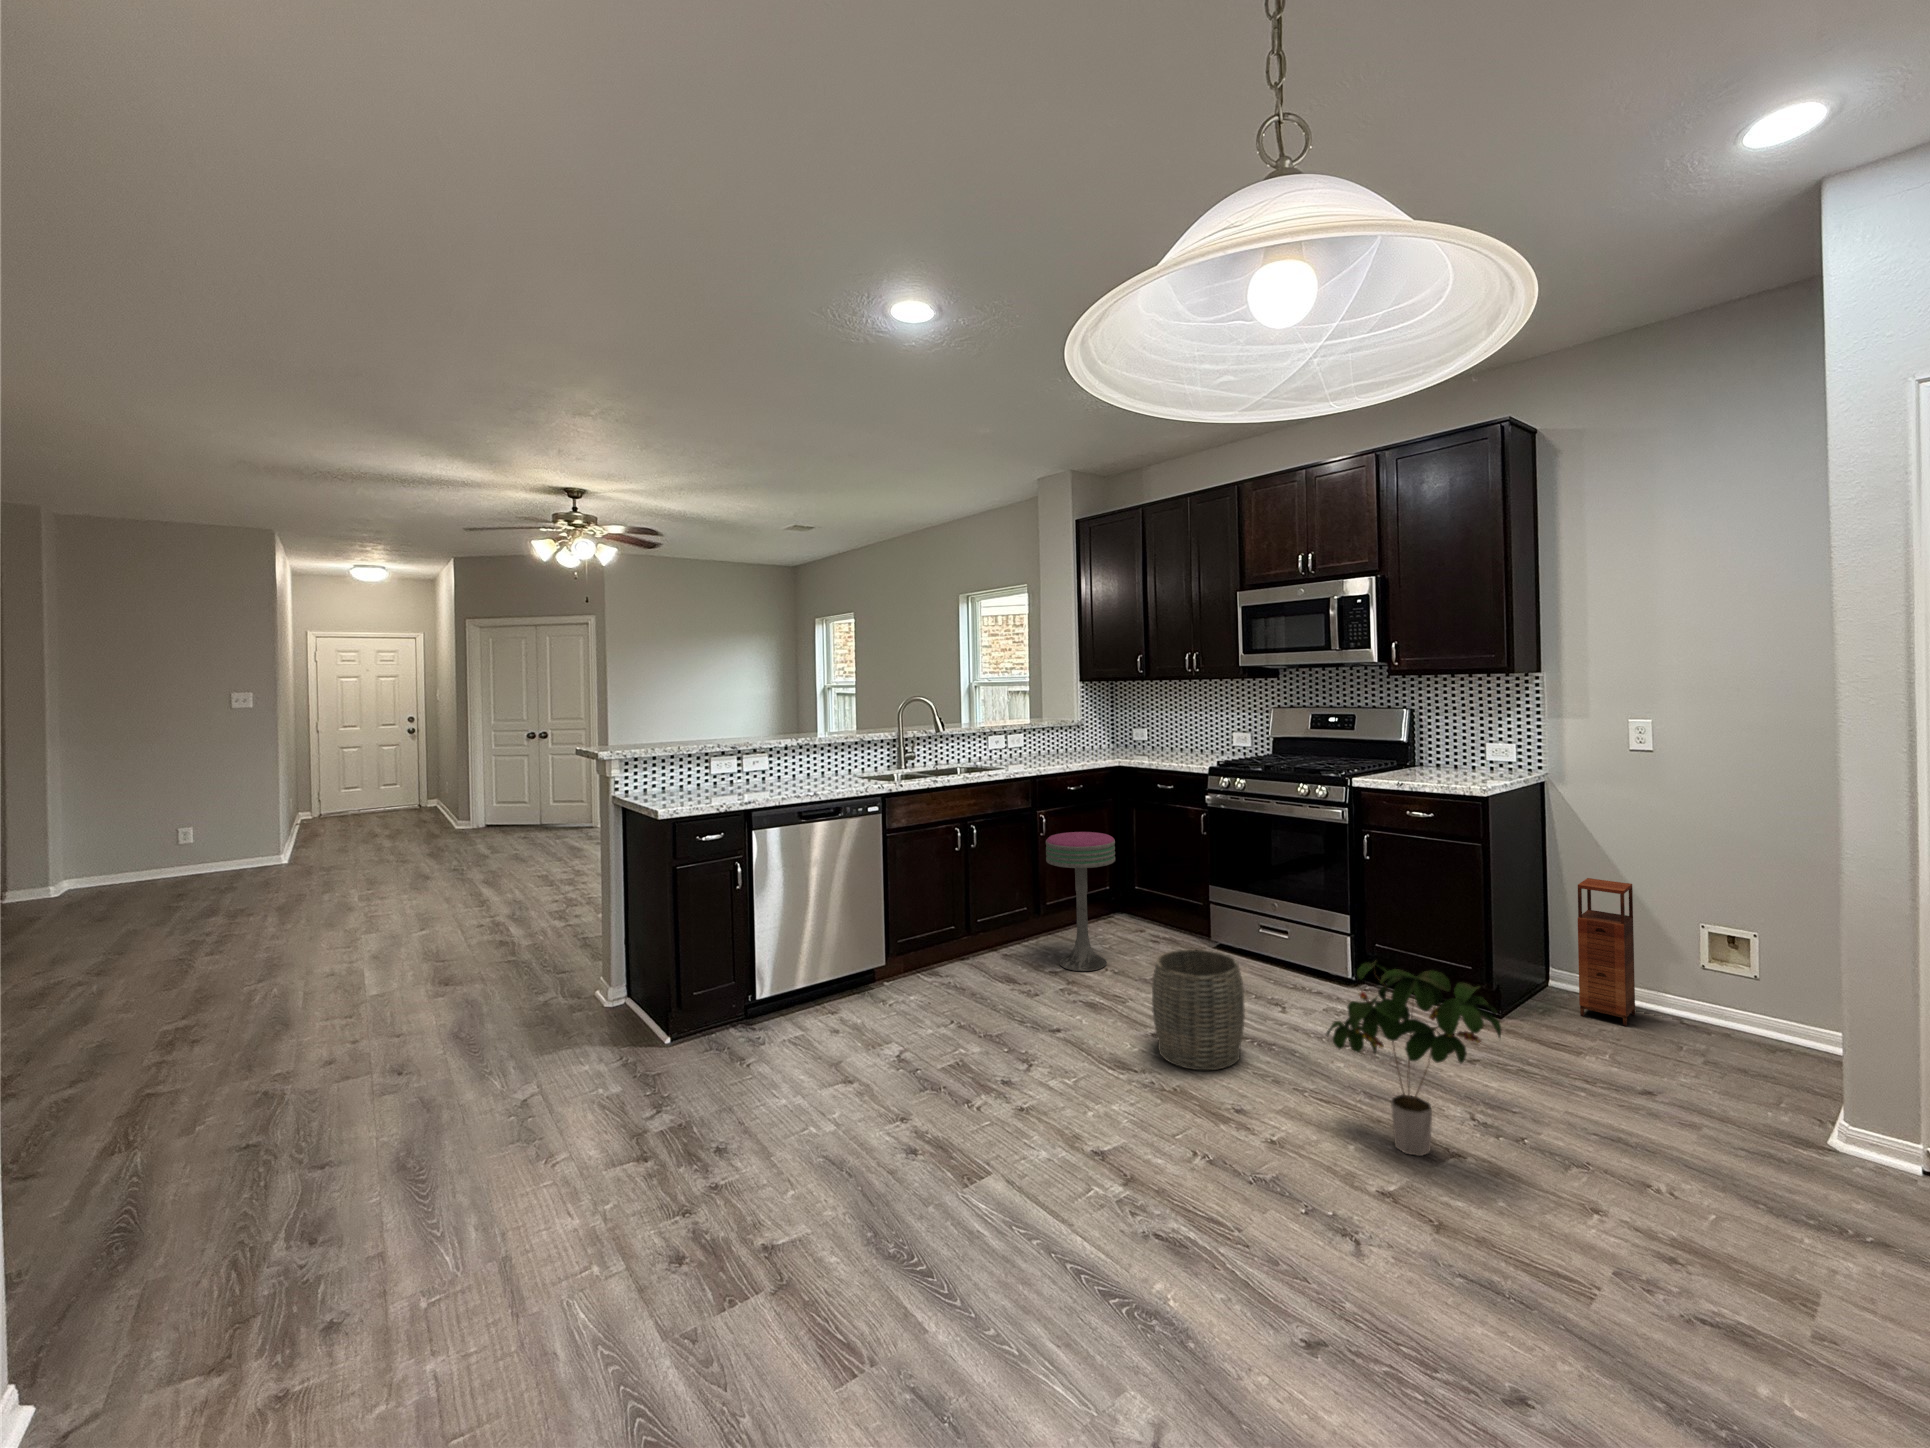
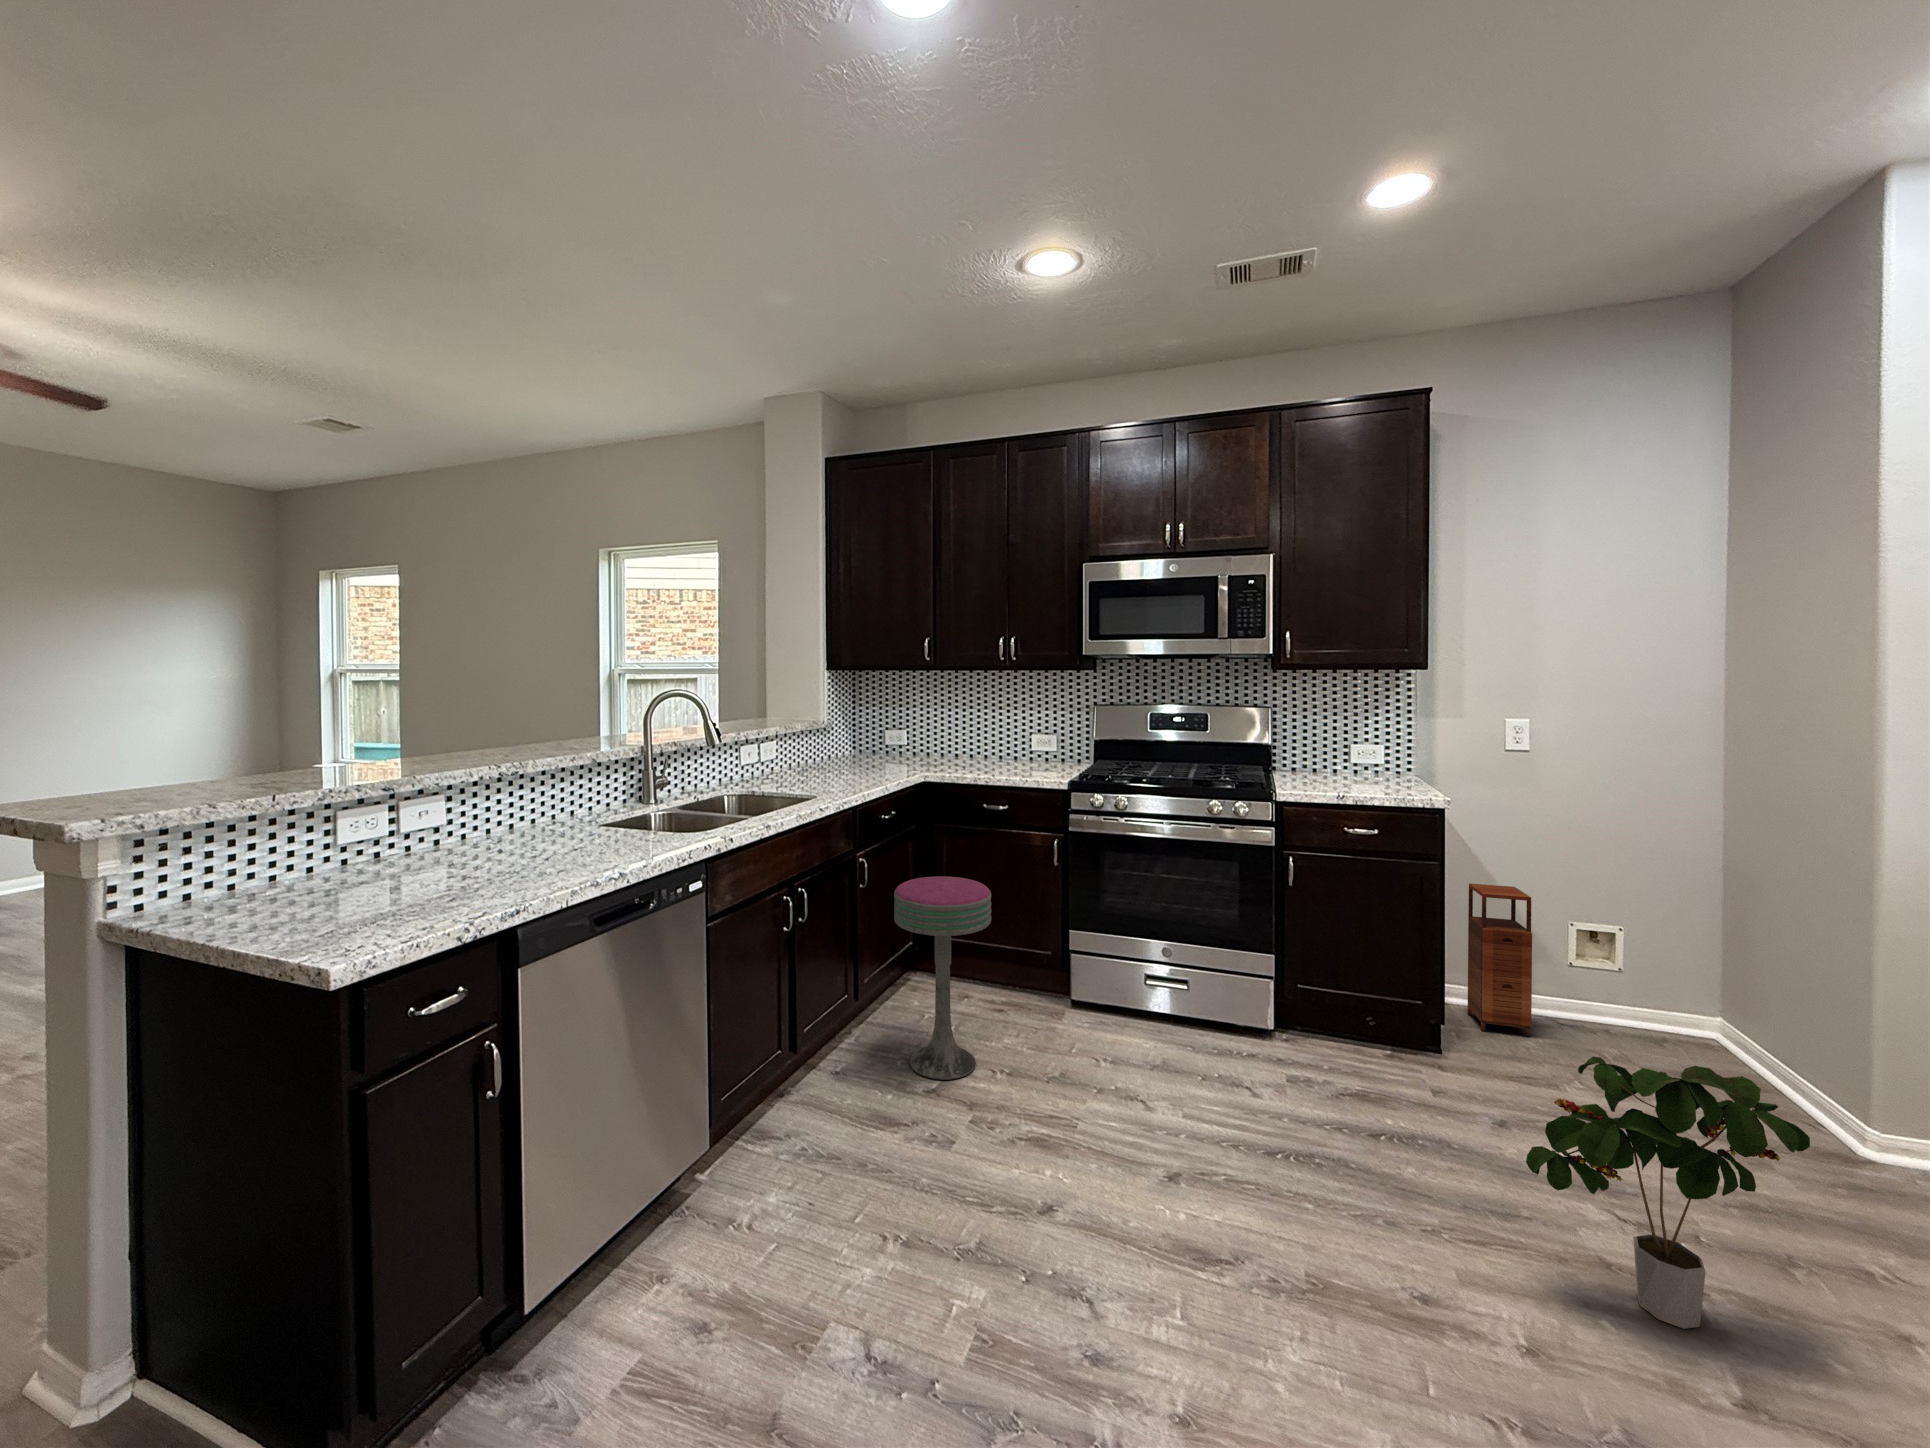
woven basket: present [1152,950,1245,1070] -> none [1187,1046,1328,1242]

